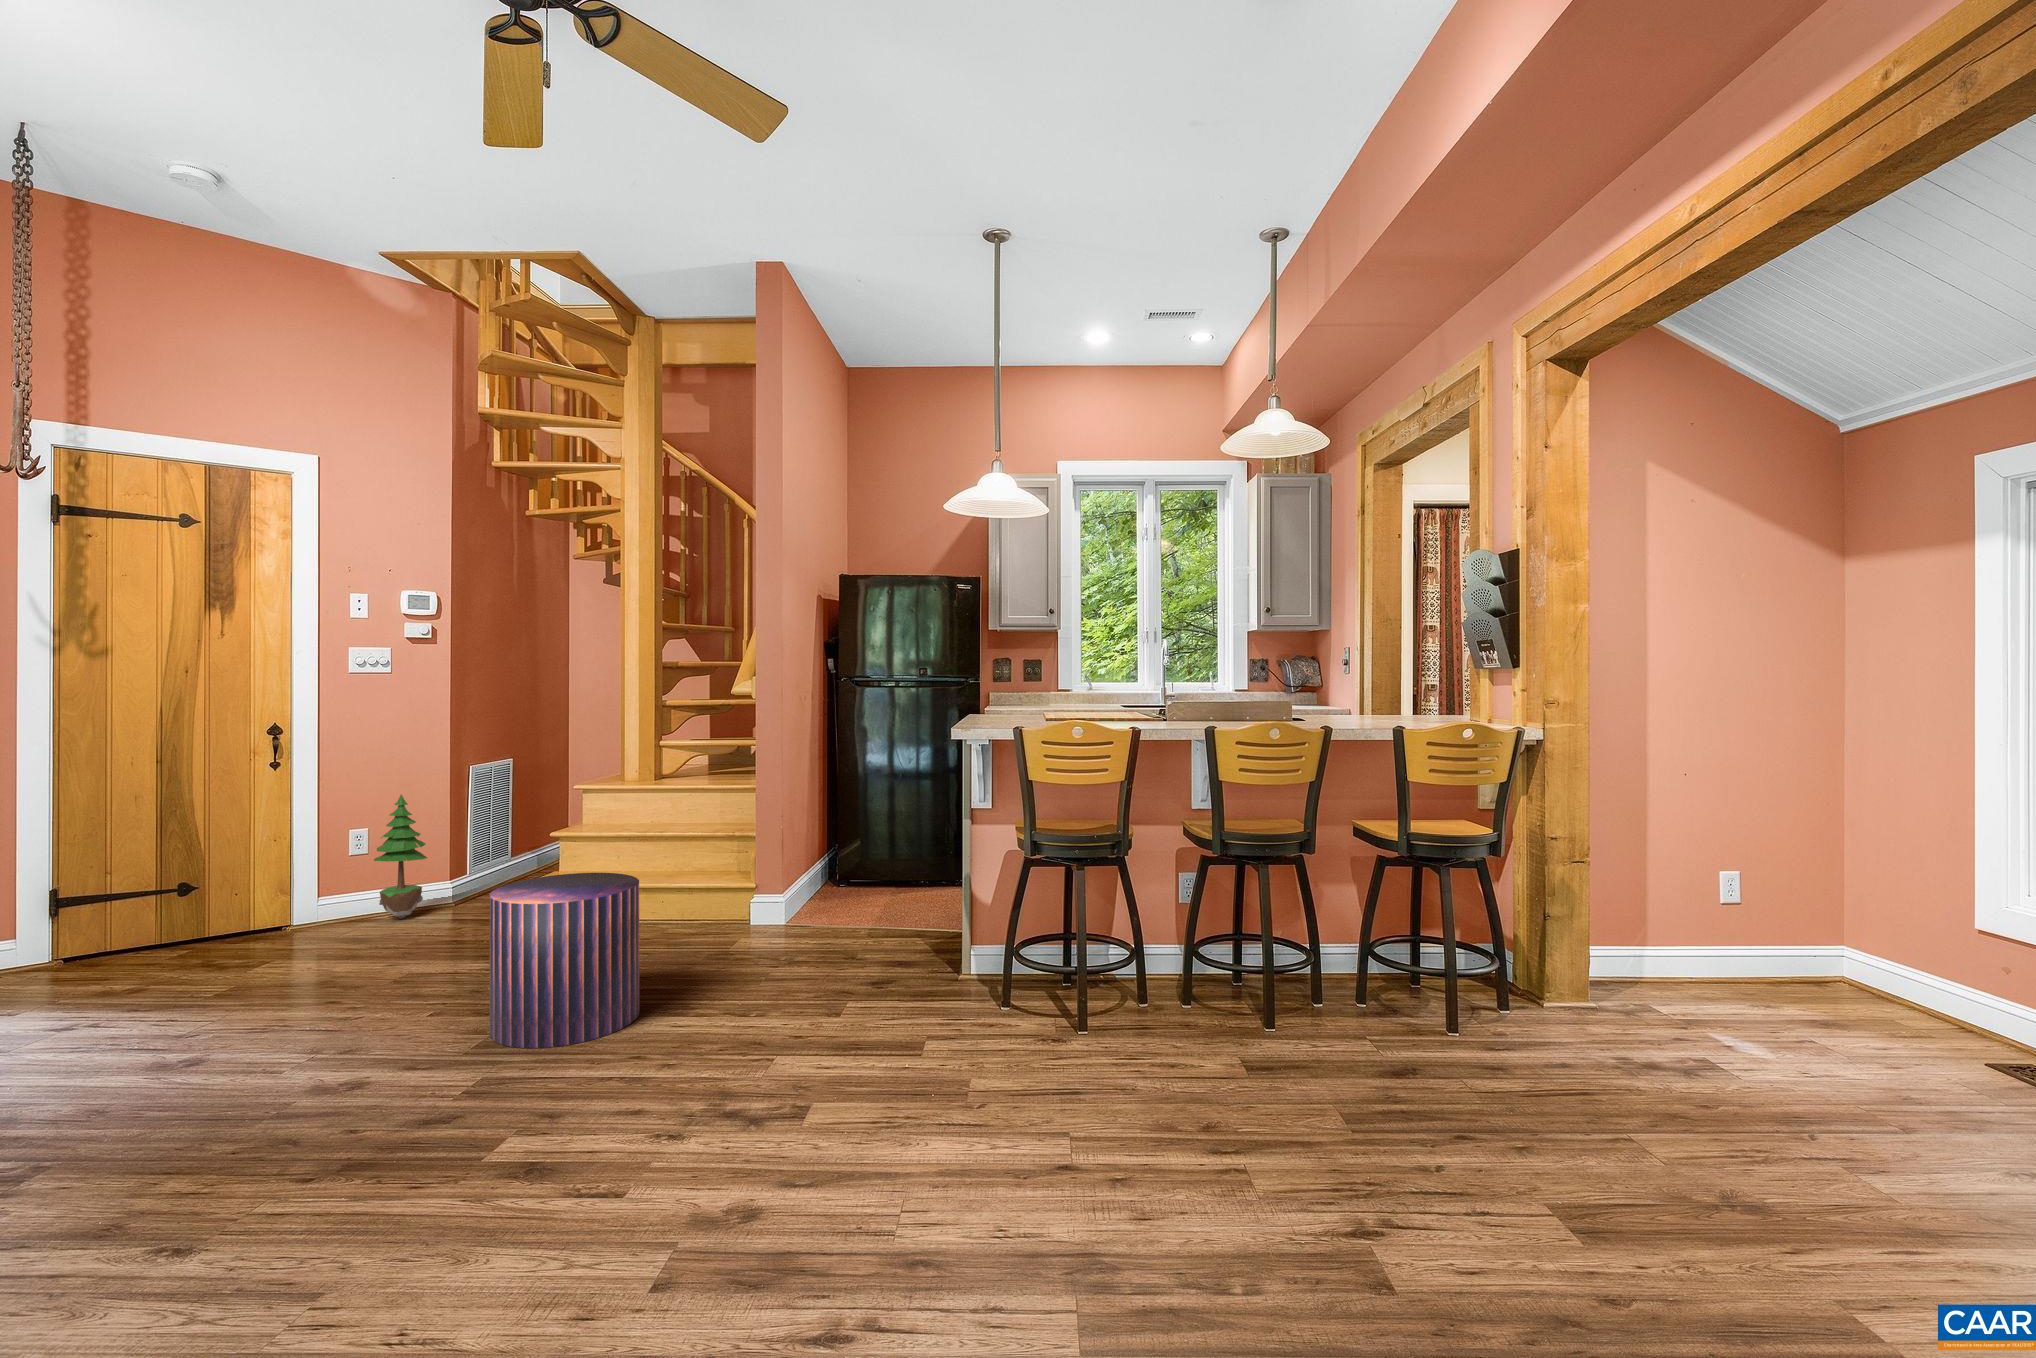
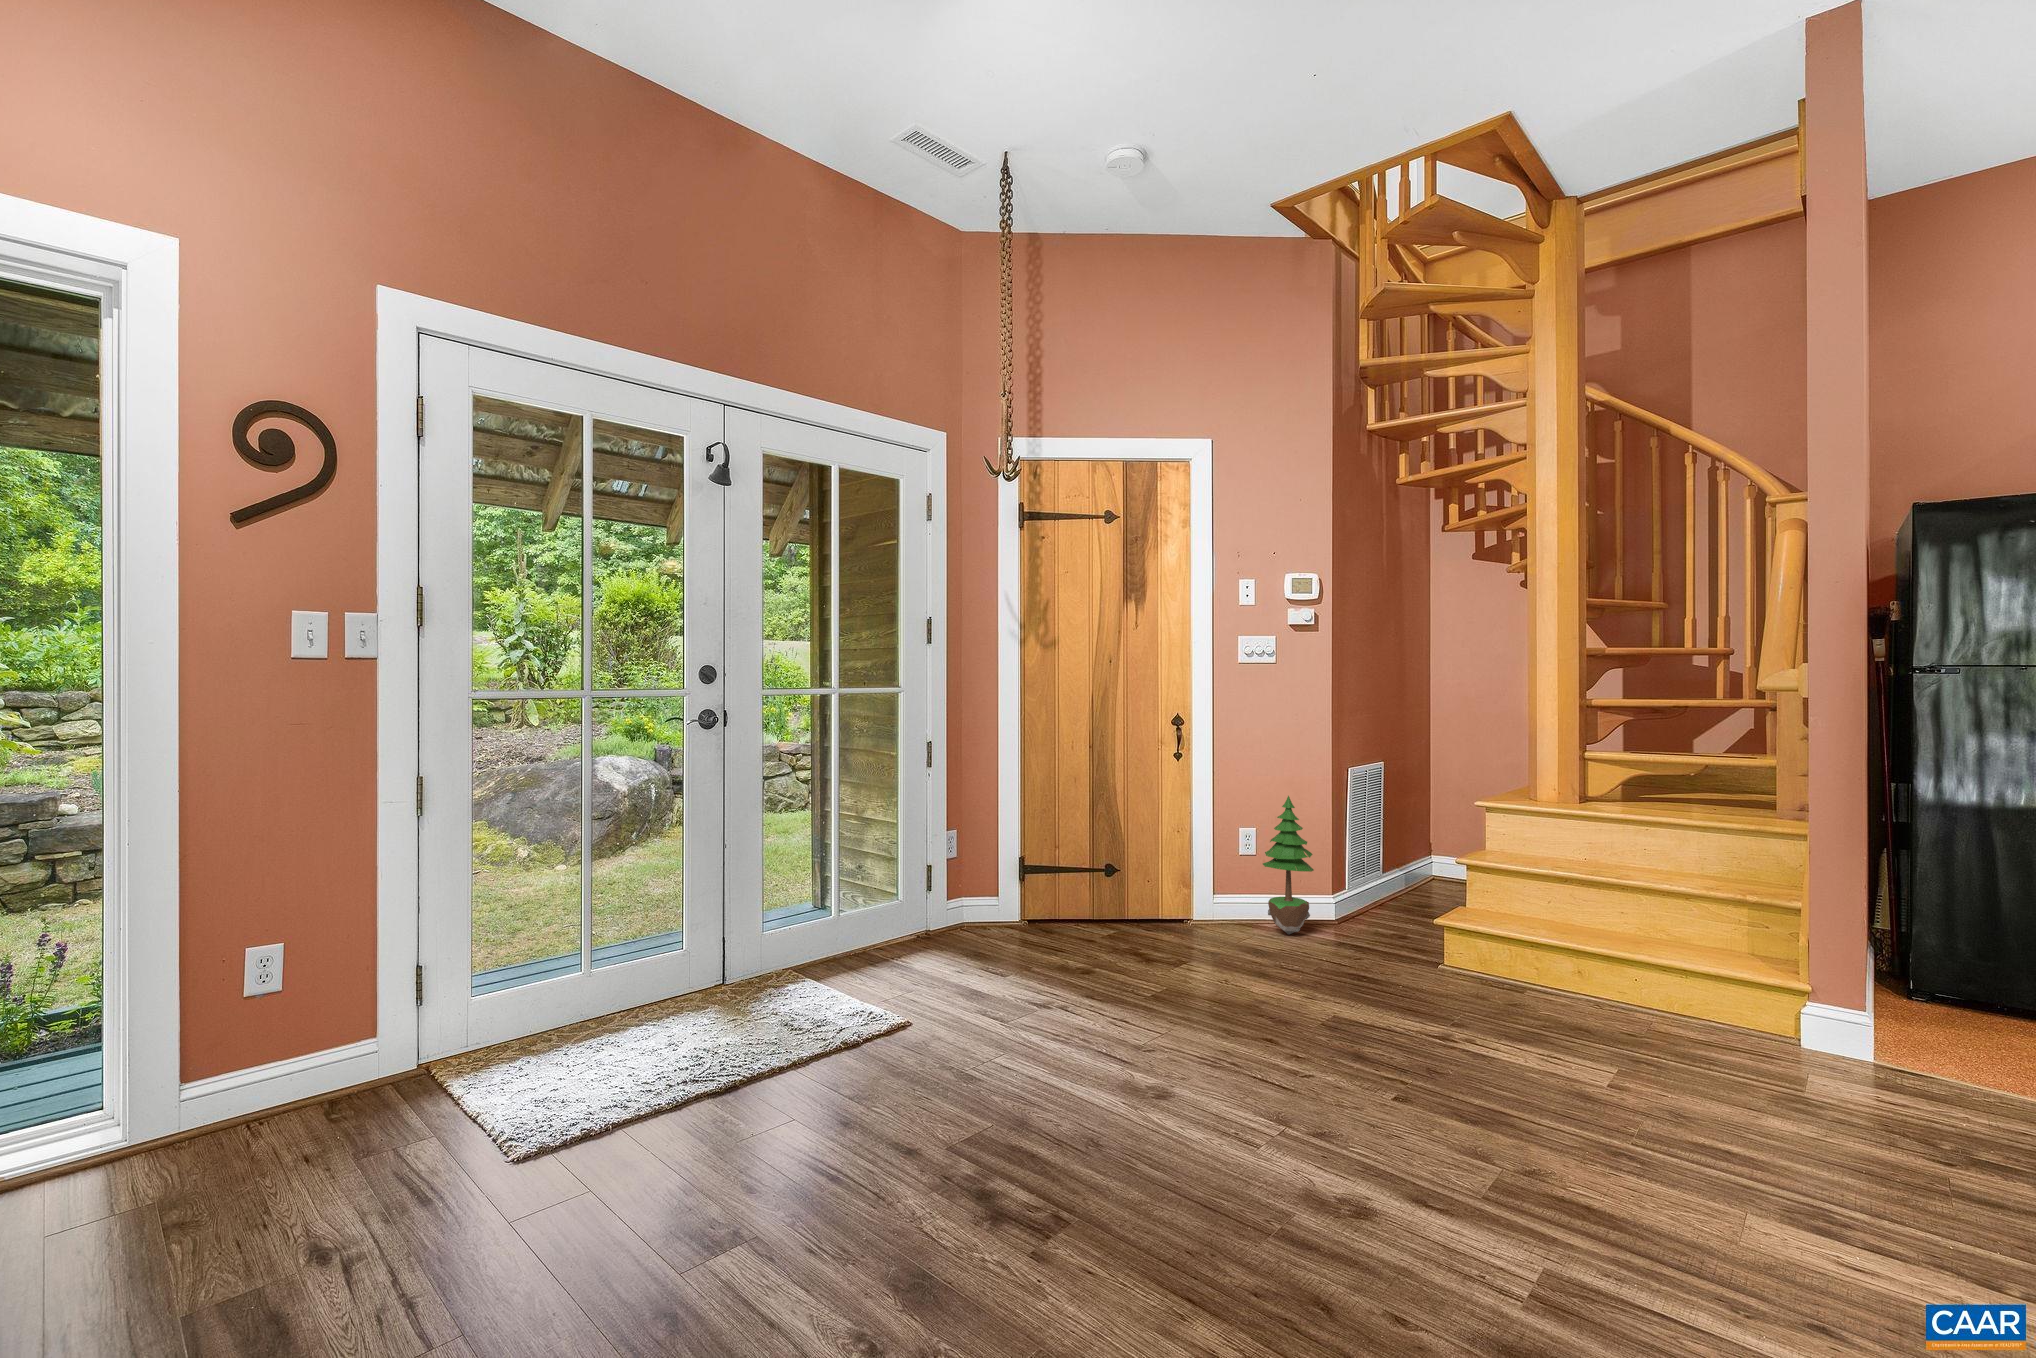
pouf: present [489,873,639,1048] -> none [1516,938,1784,1251]

